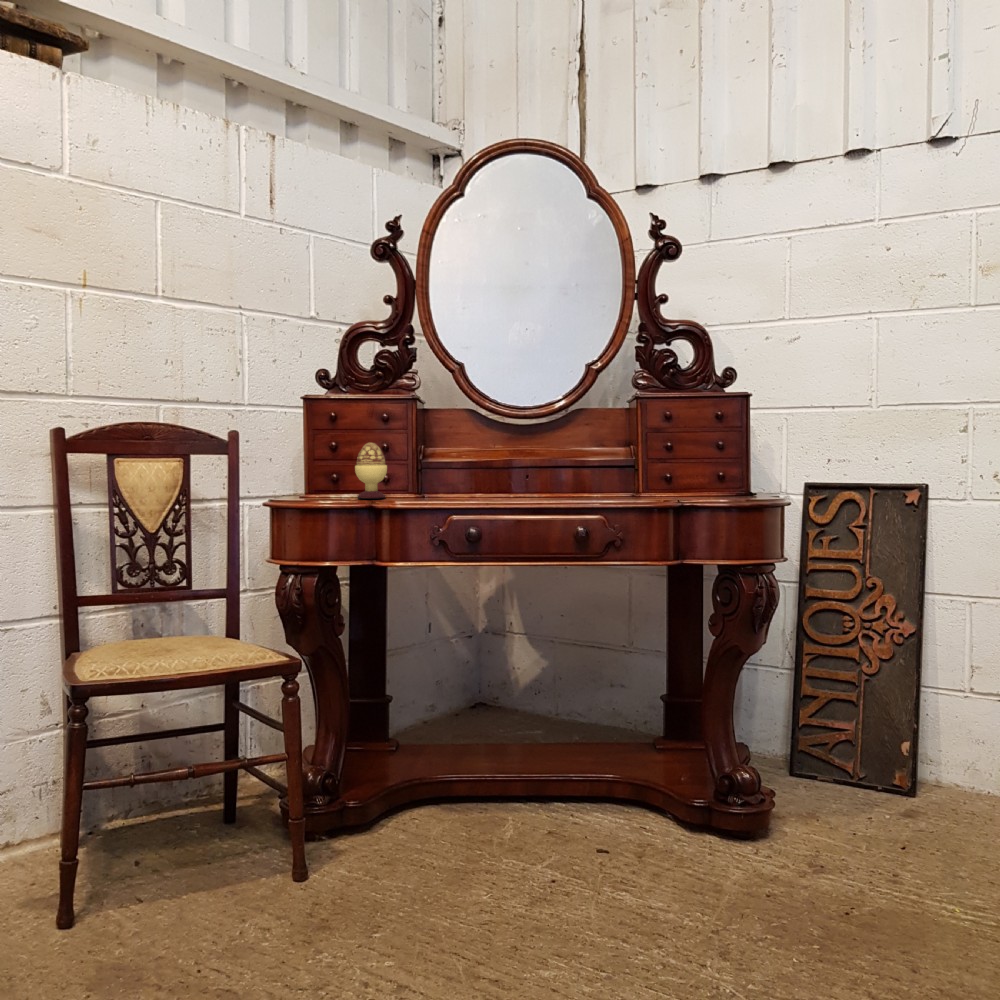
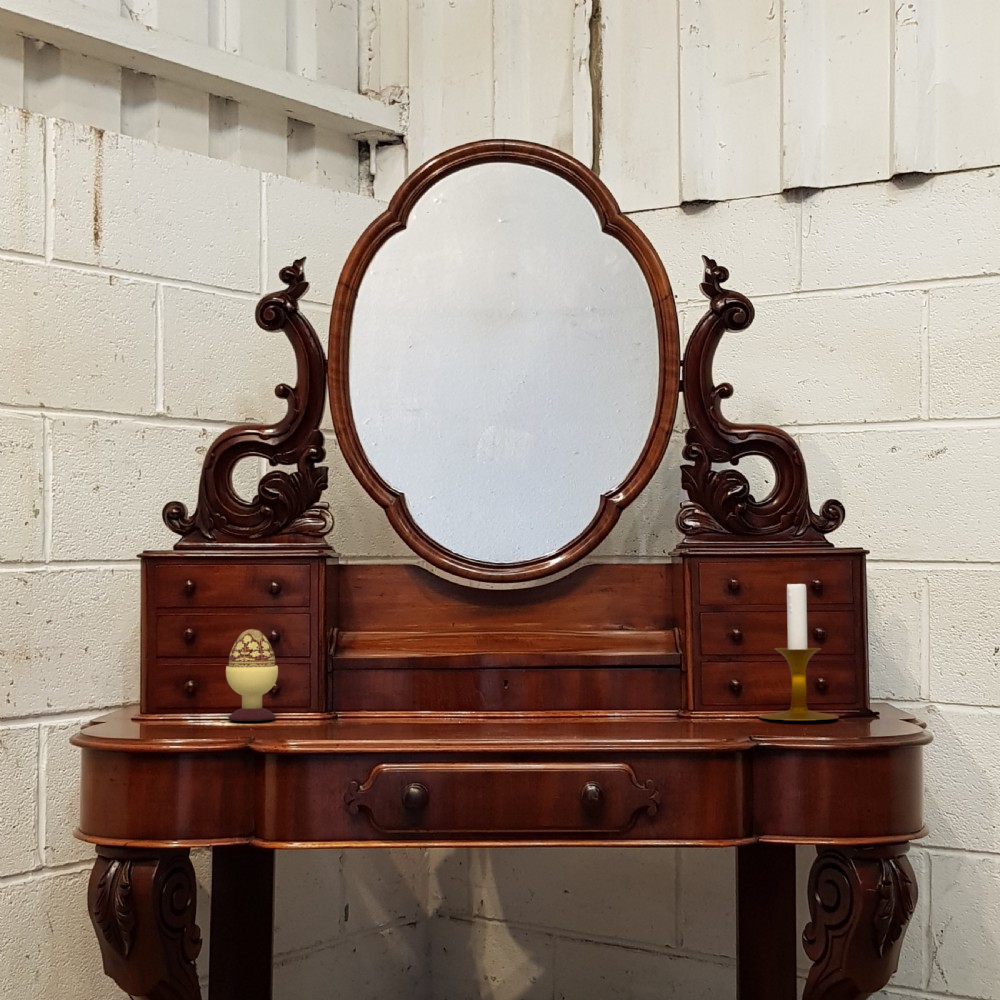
candlestick: none [683,415,734,498] -> present [759,584,839,720]

